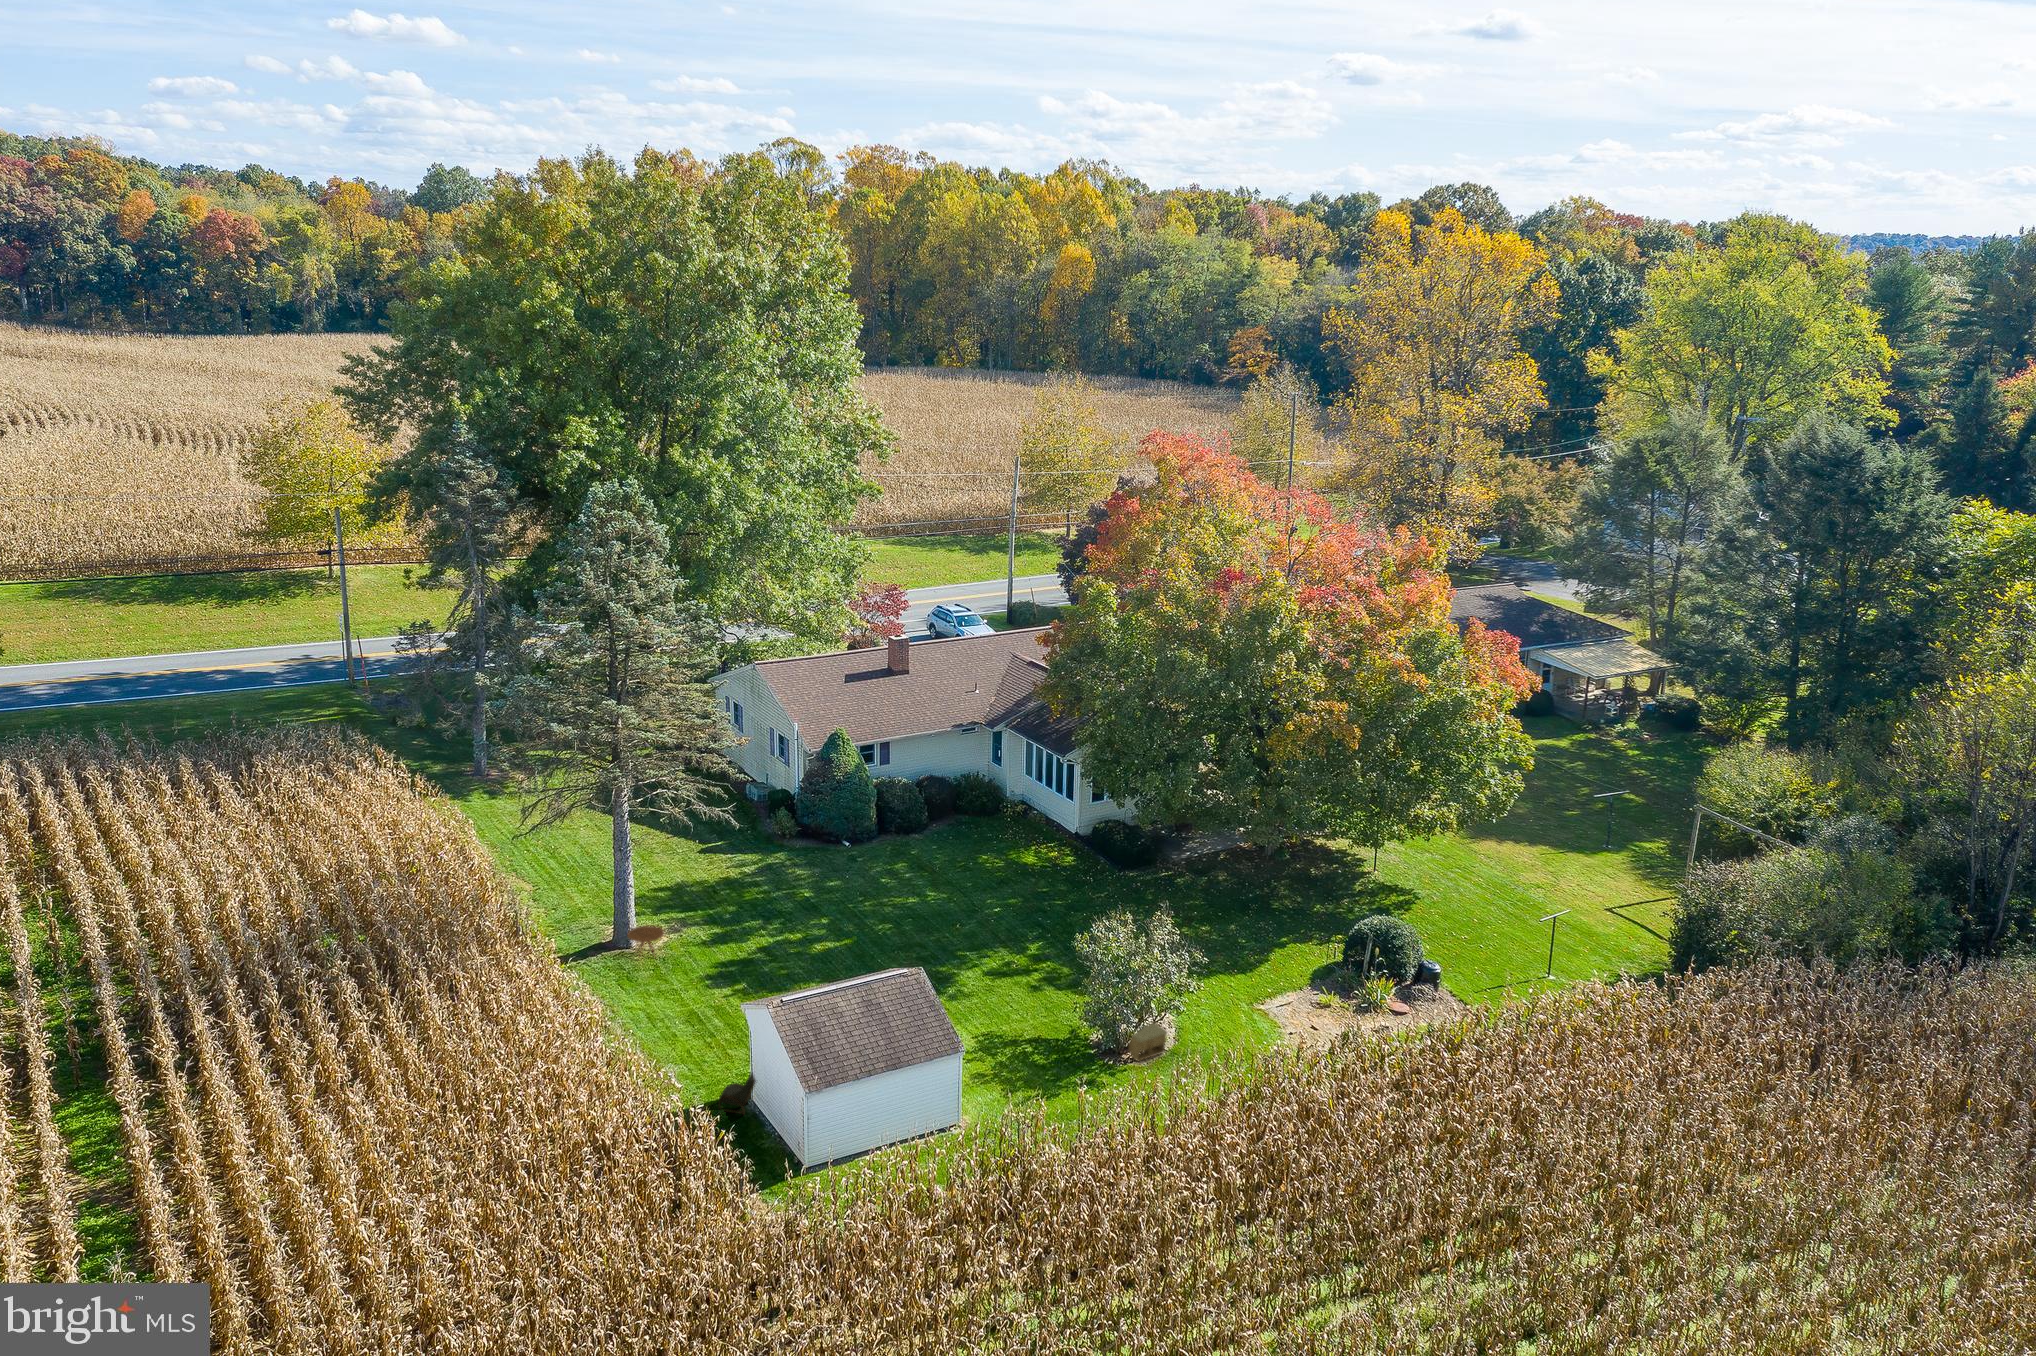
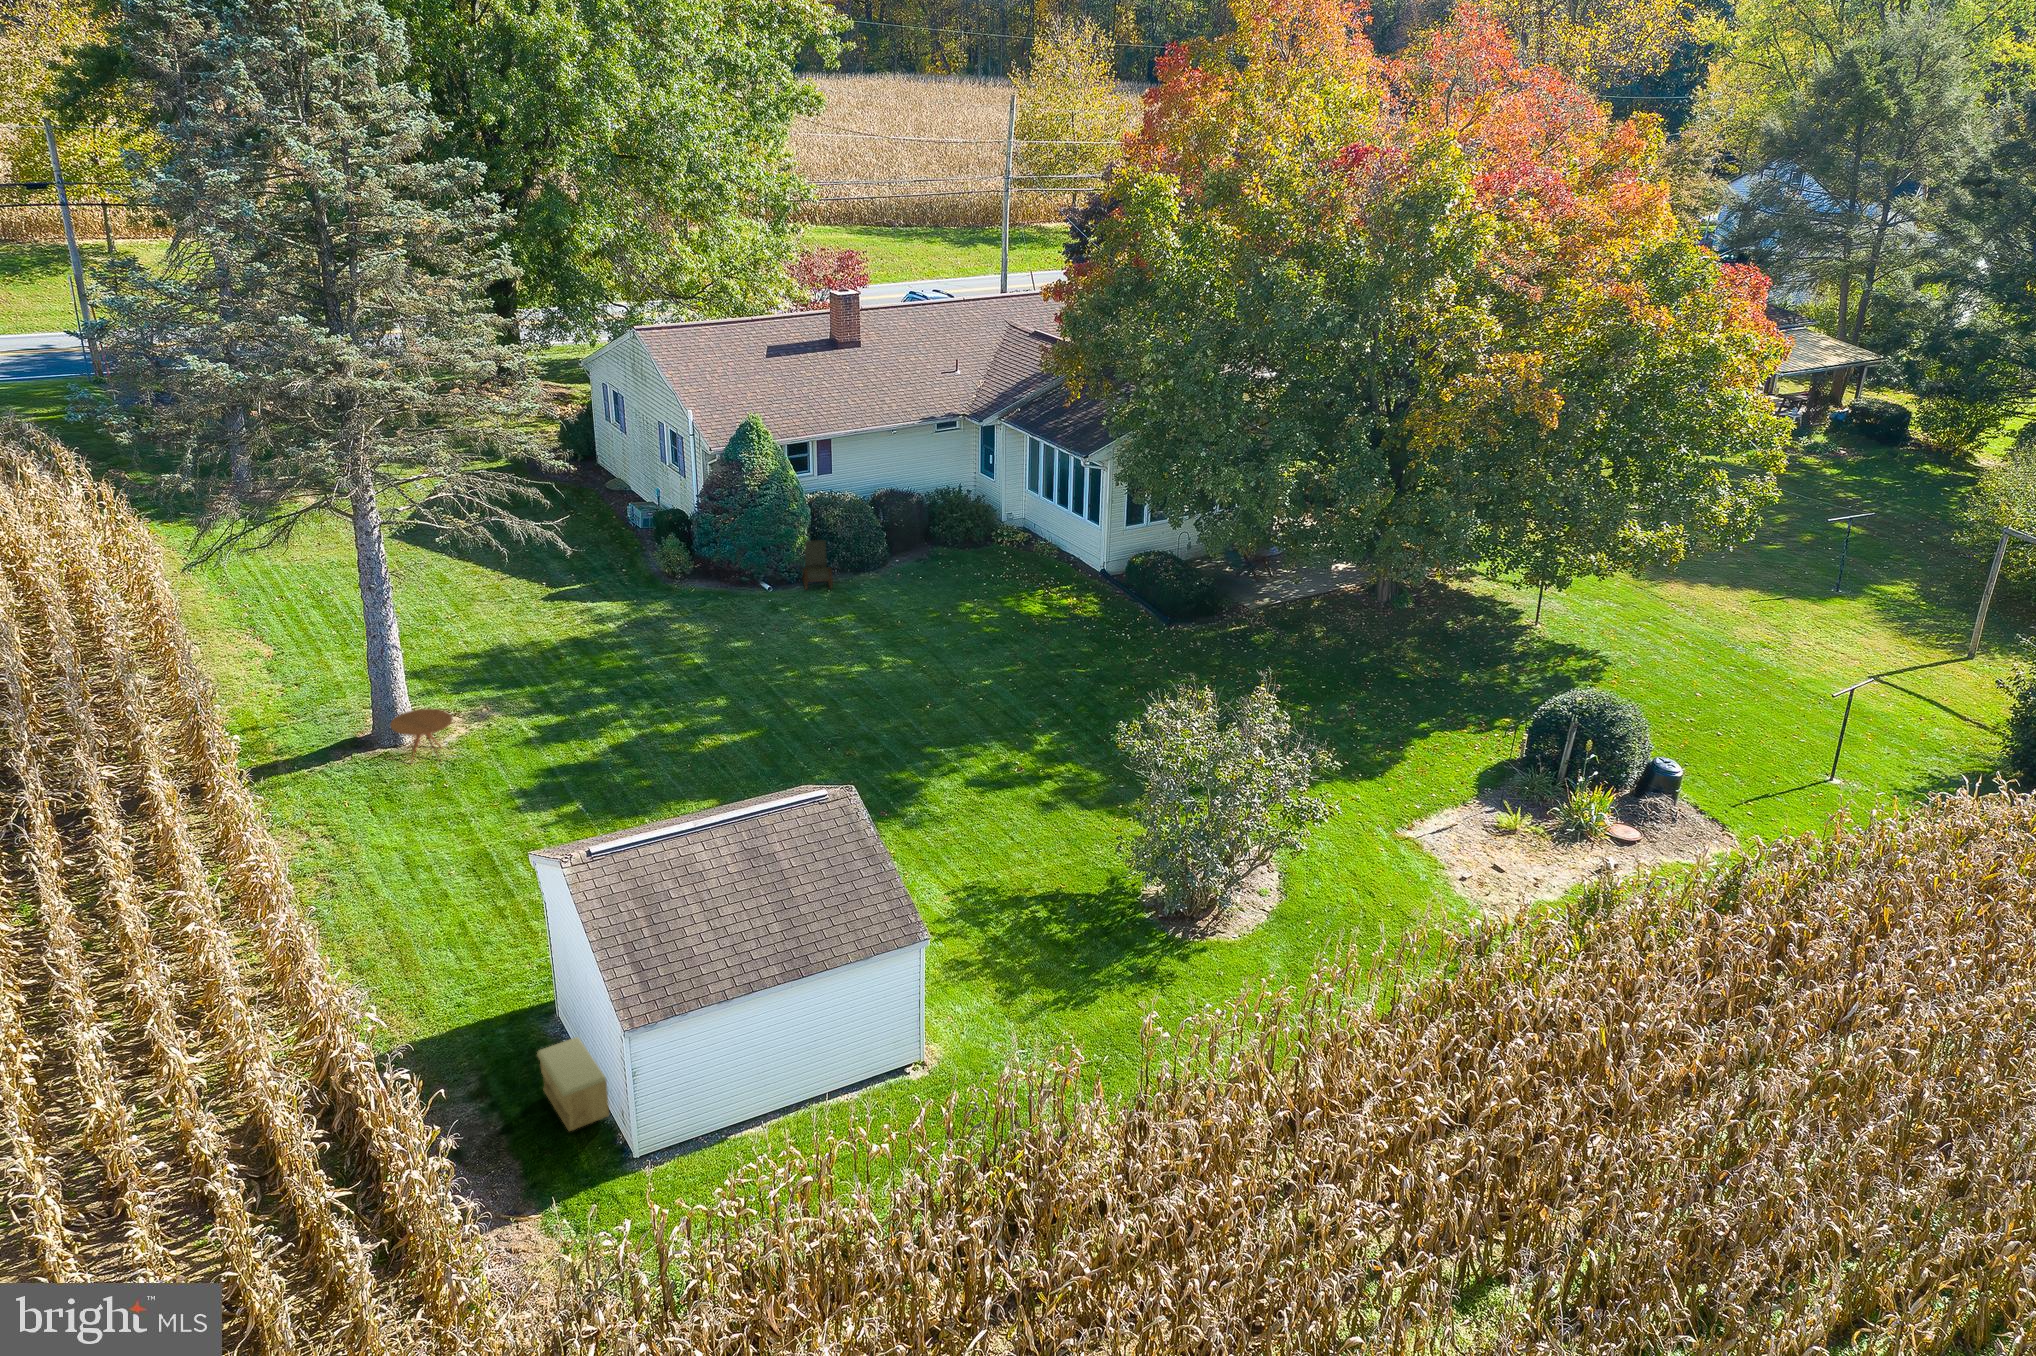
storage bench: present [1129,1023,1167,1061] -> present [537,1037,609,1131]
lounge chair: present [718,1073,757,1114] -> present [802,540,833,589]

